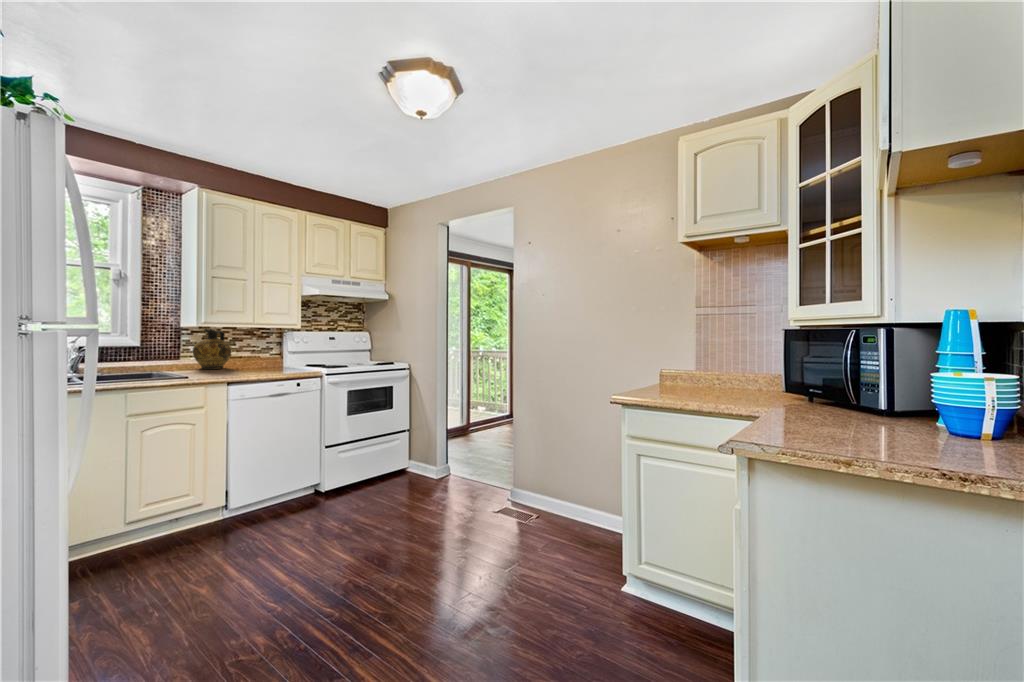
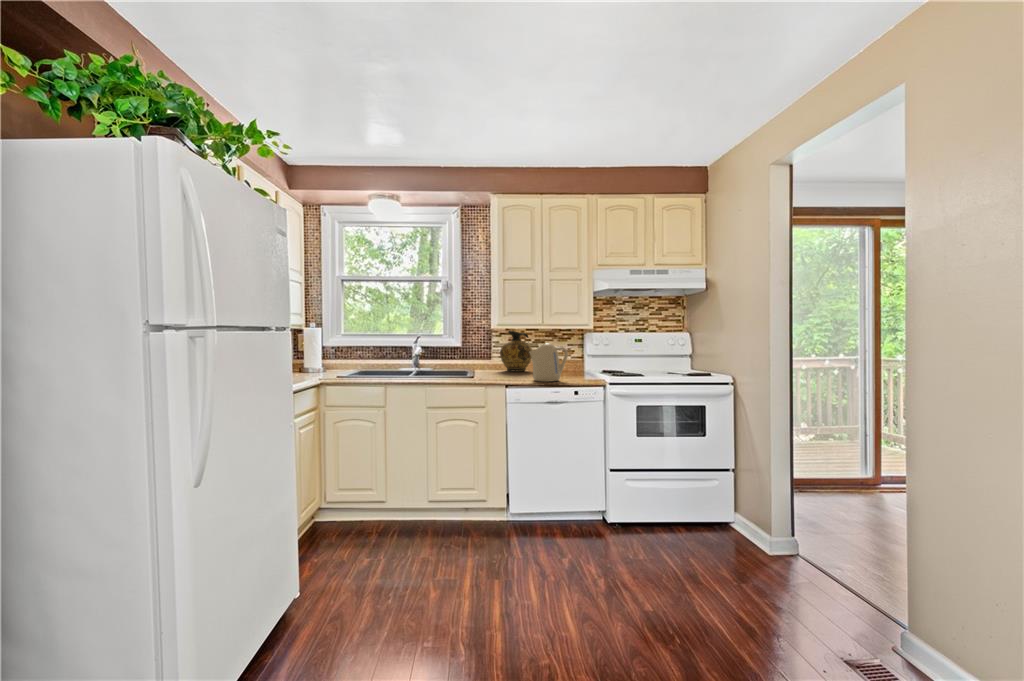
kettle: none [248,344,286,379] -> present [529,343,568,382]

